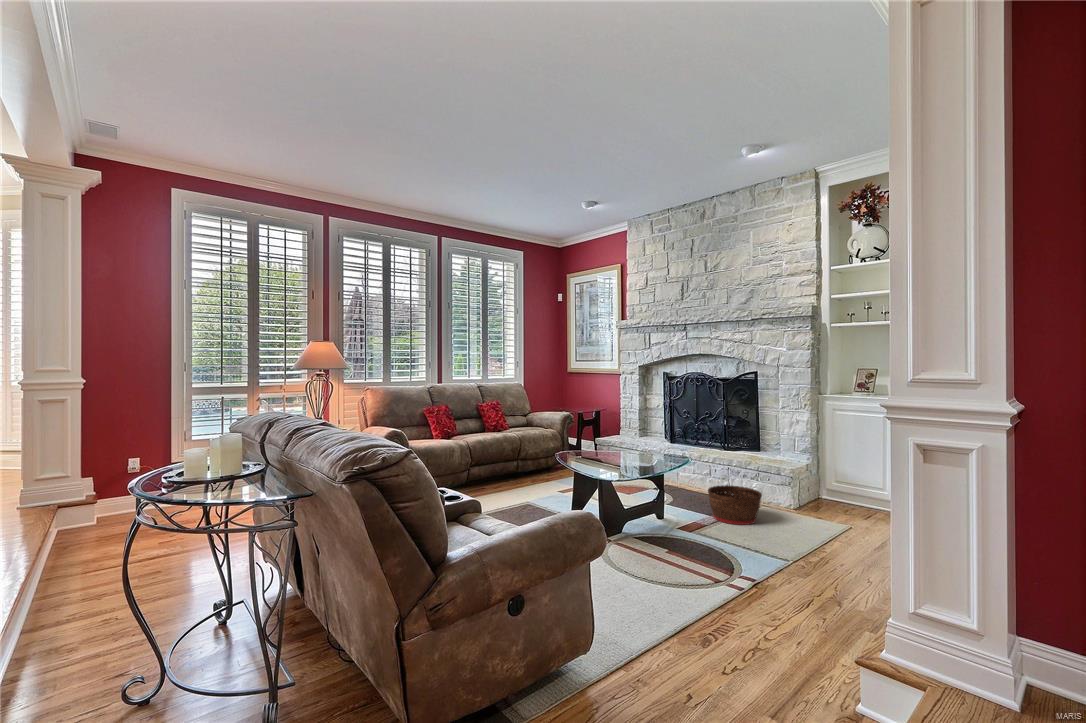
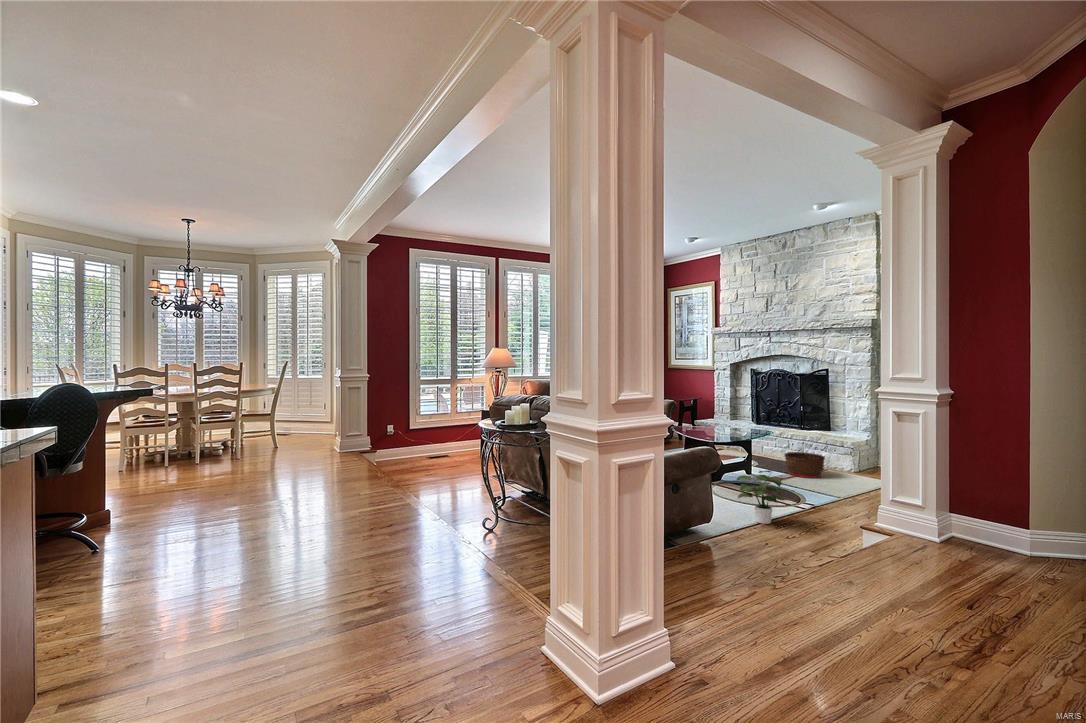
potted plant: none [639,542,727,644] -> present [737,470,787,524]

